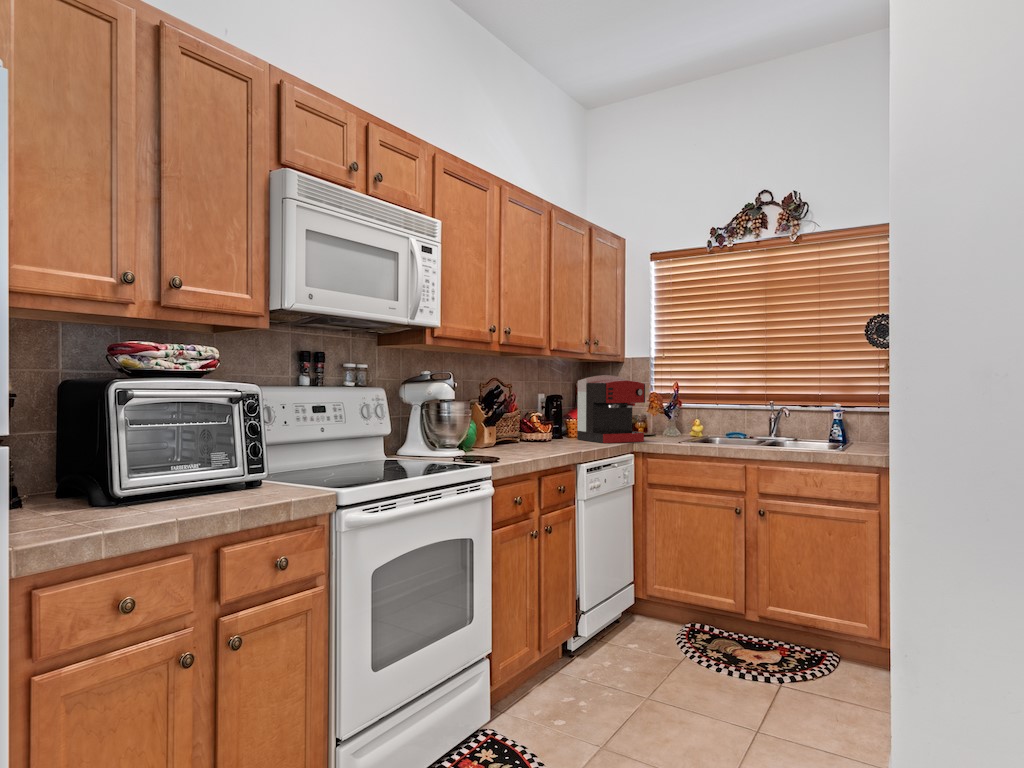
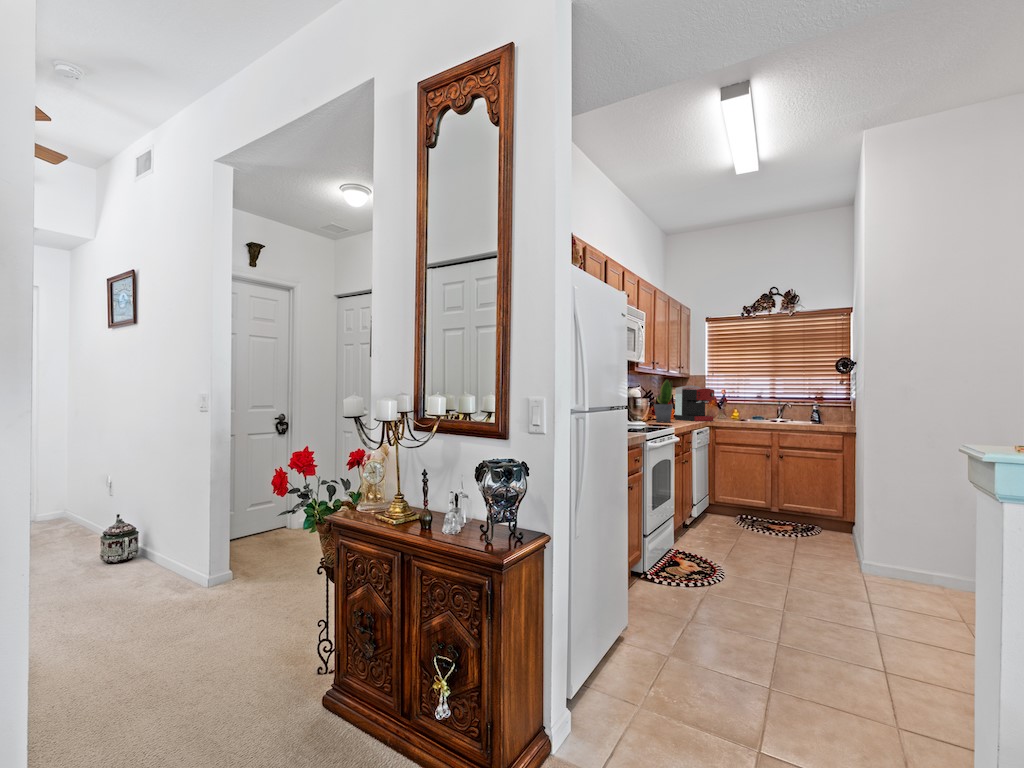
potted plant: none [512,362,549,447] -> present [654,380,673,422]

